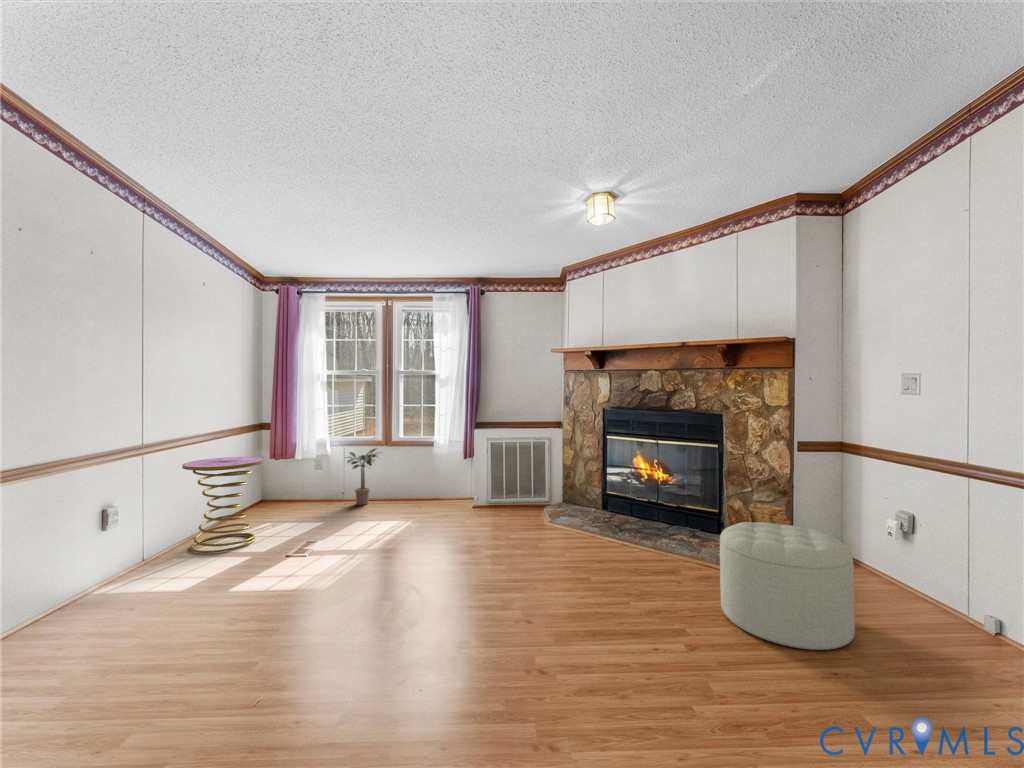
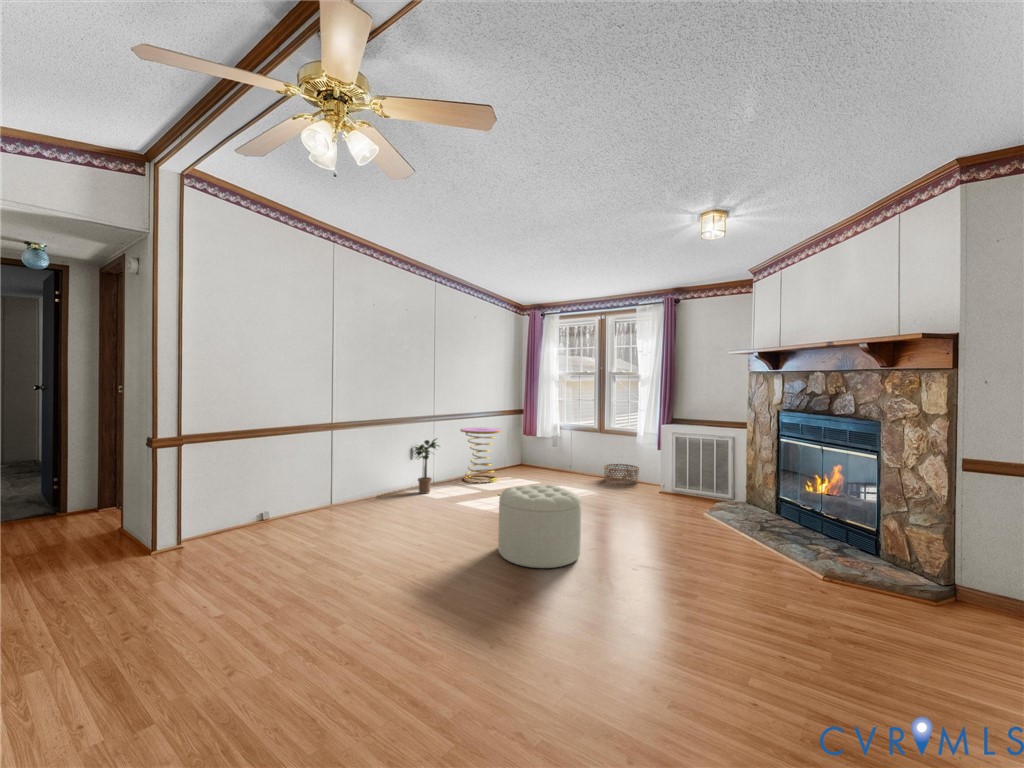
potted plant: present [348,449,380,505] -> present [415,439,440,494]
basket: none [402,482,446,508] -> present [604,464,639,484]
ottoman: present [720,522,855,650] -> present [498,485,581,568]

